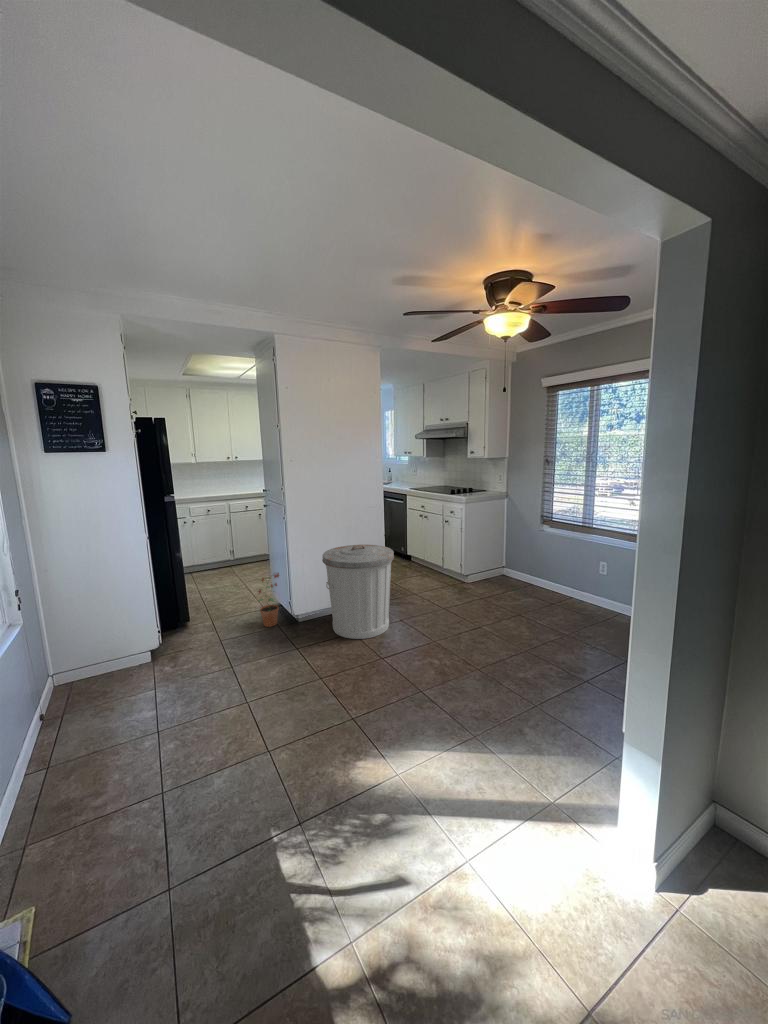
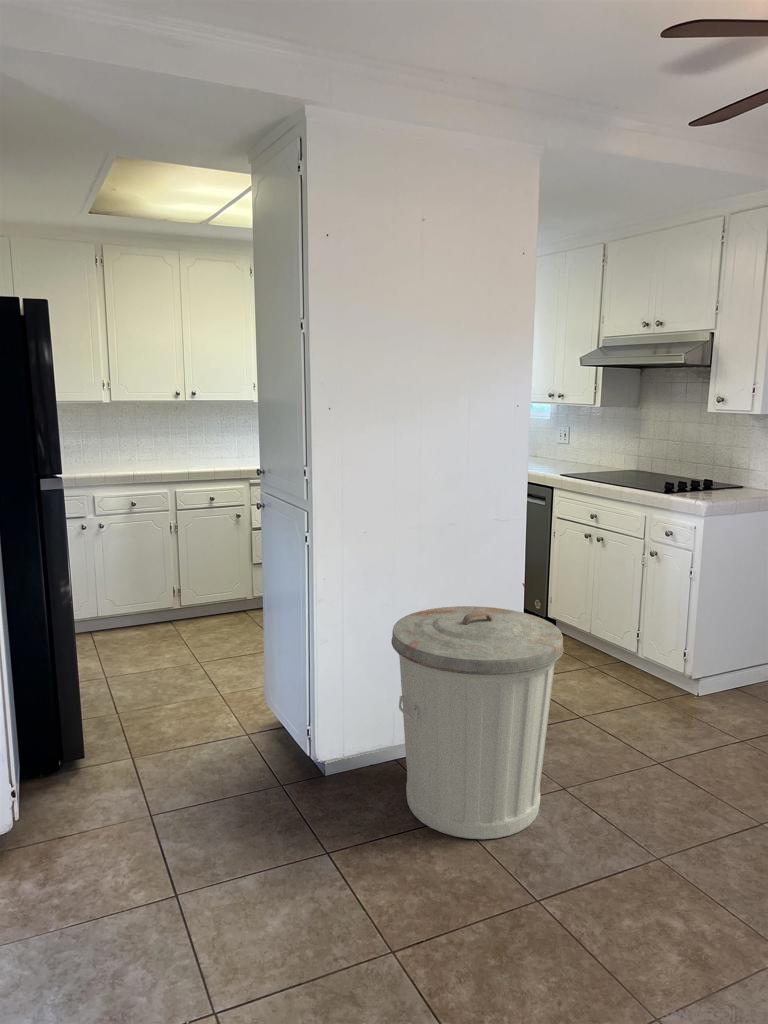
potted plant: present [259,573,279,627] -> none [234,661,290,785]

